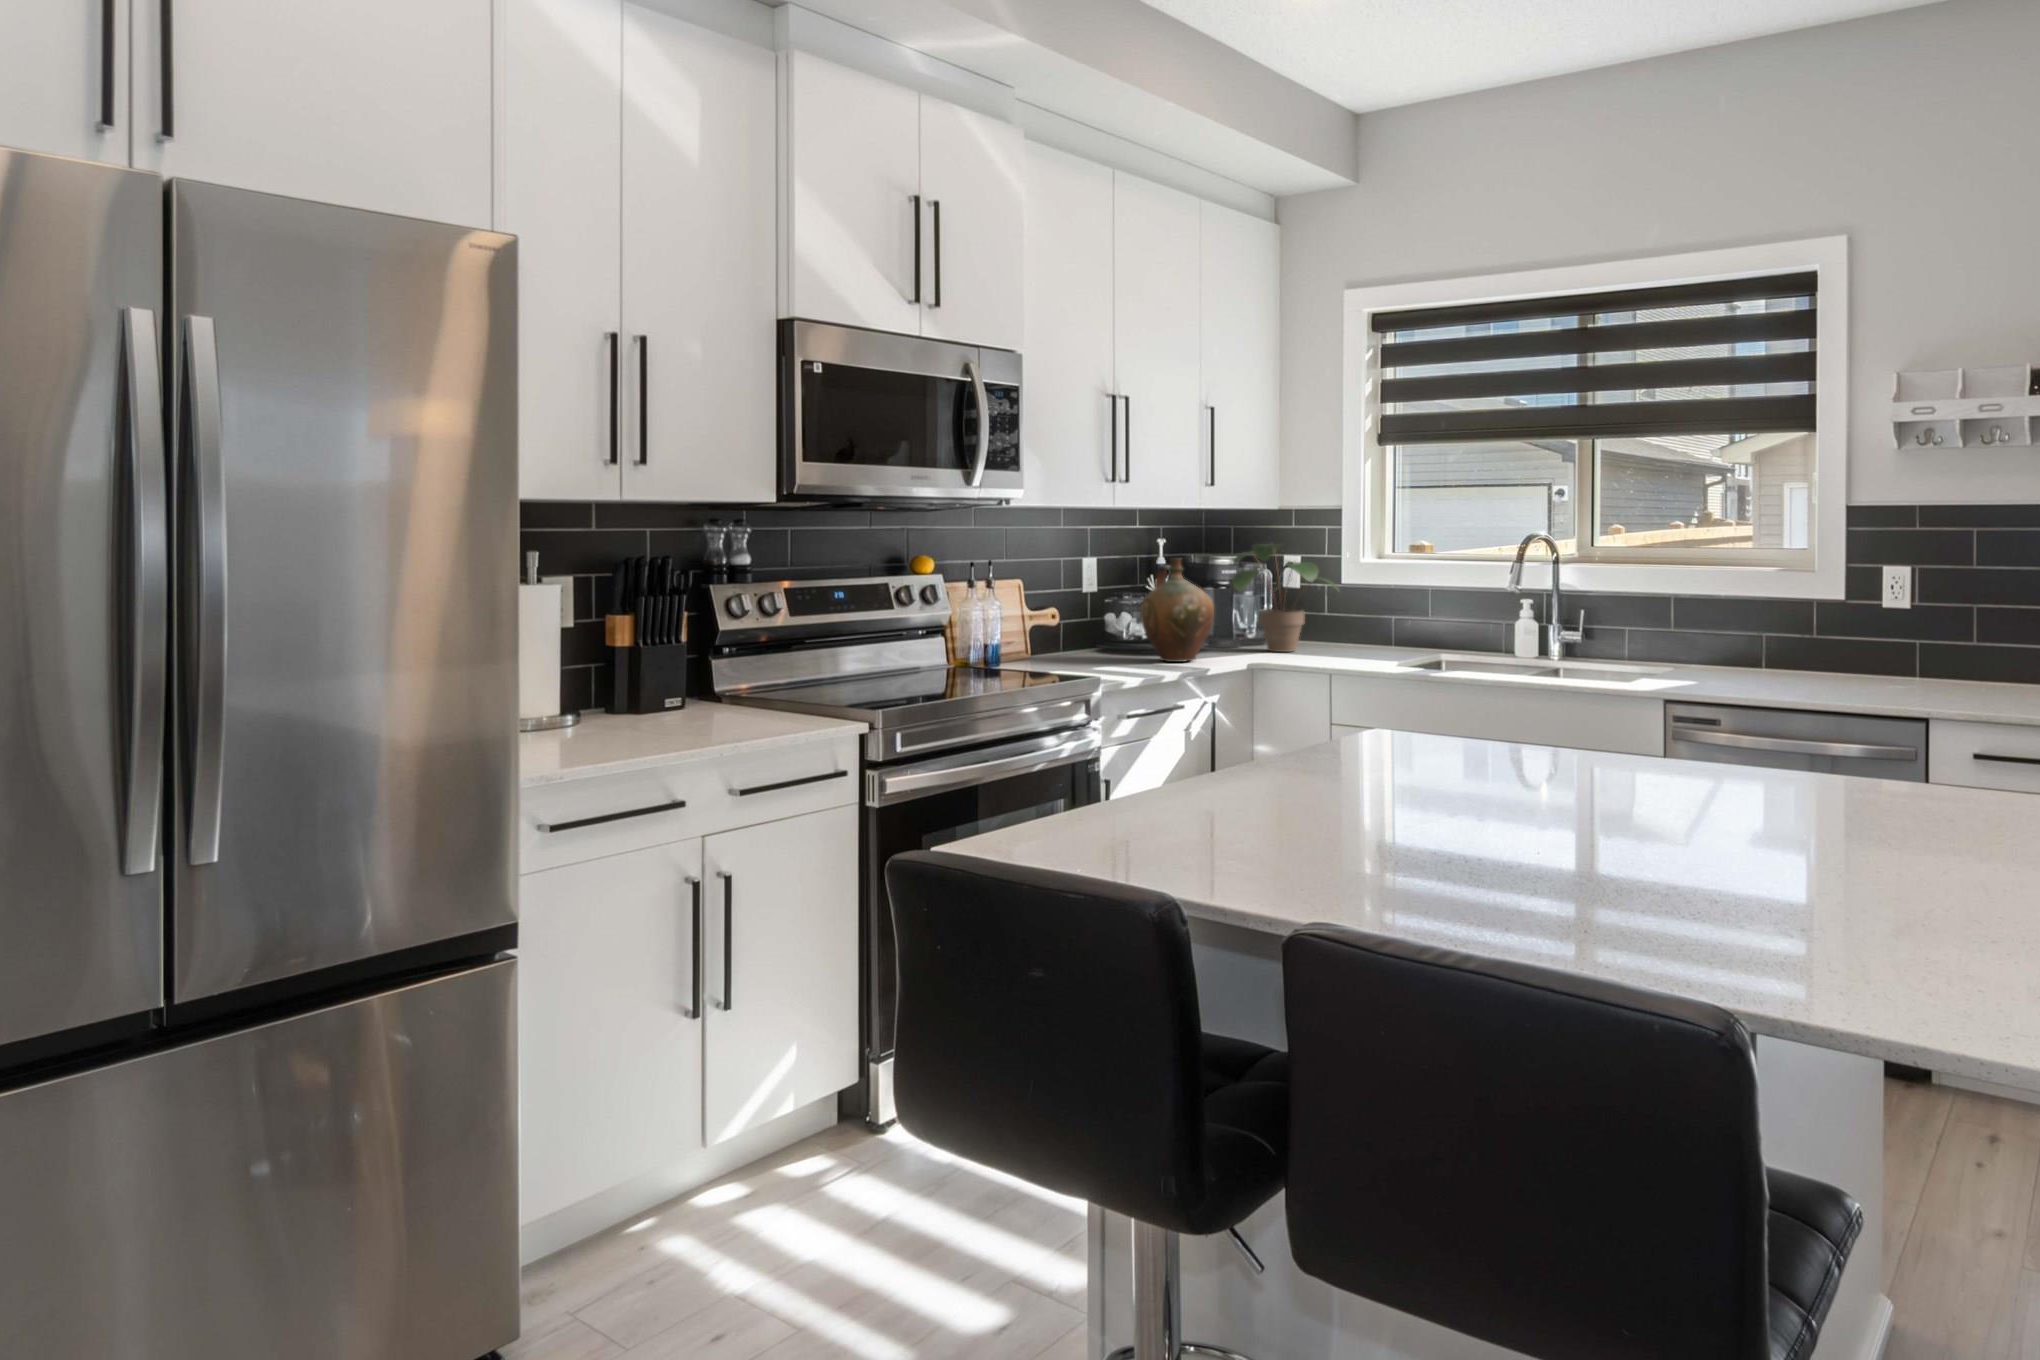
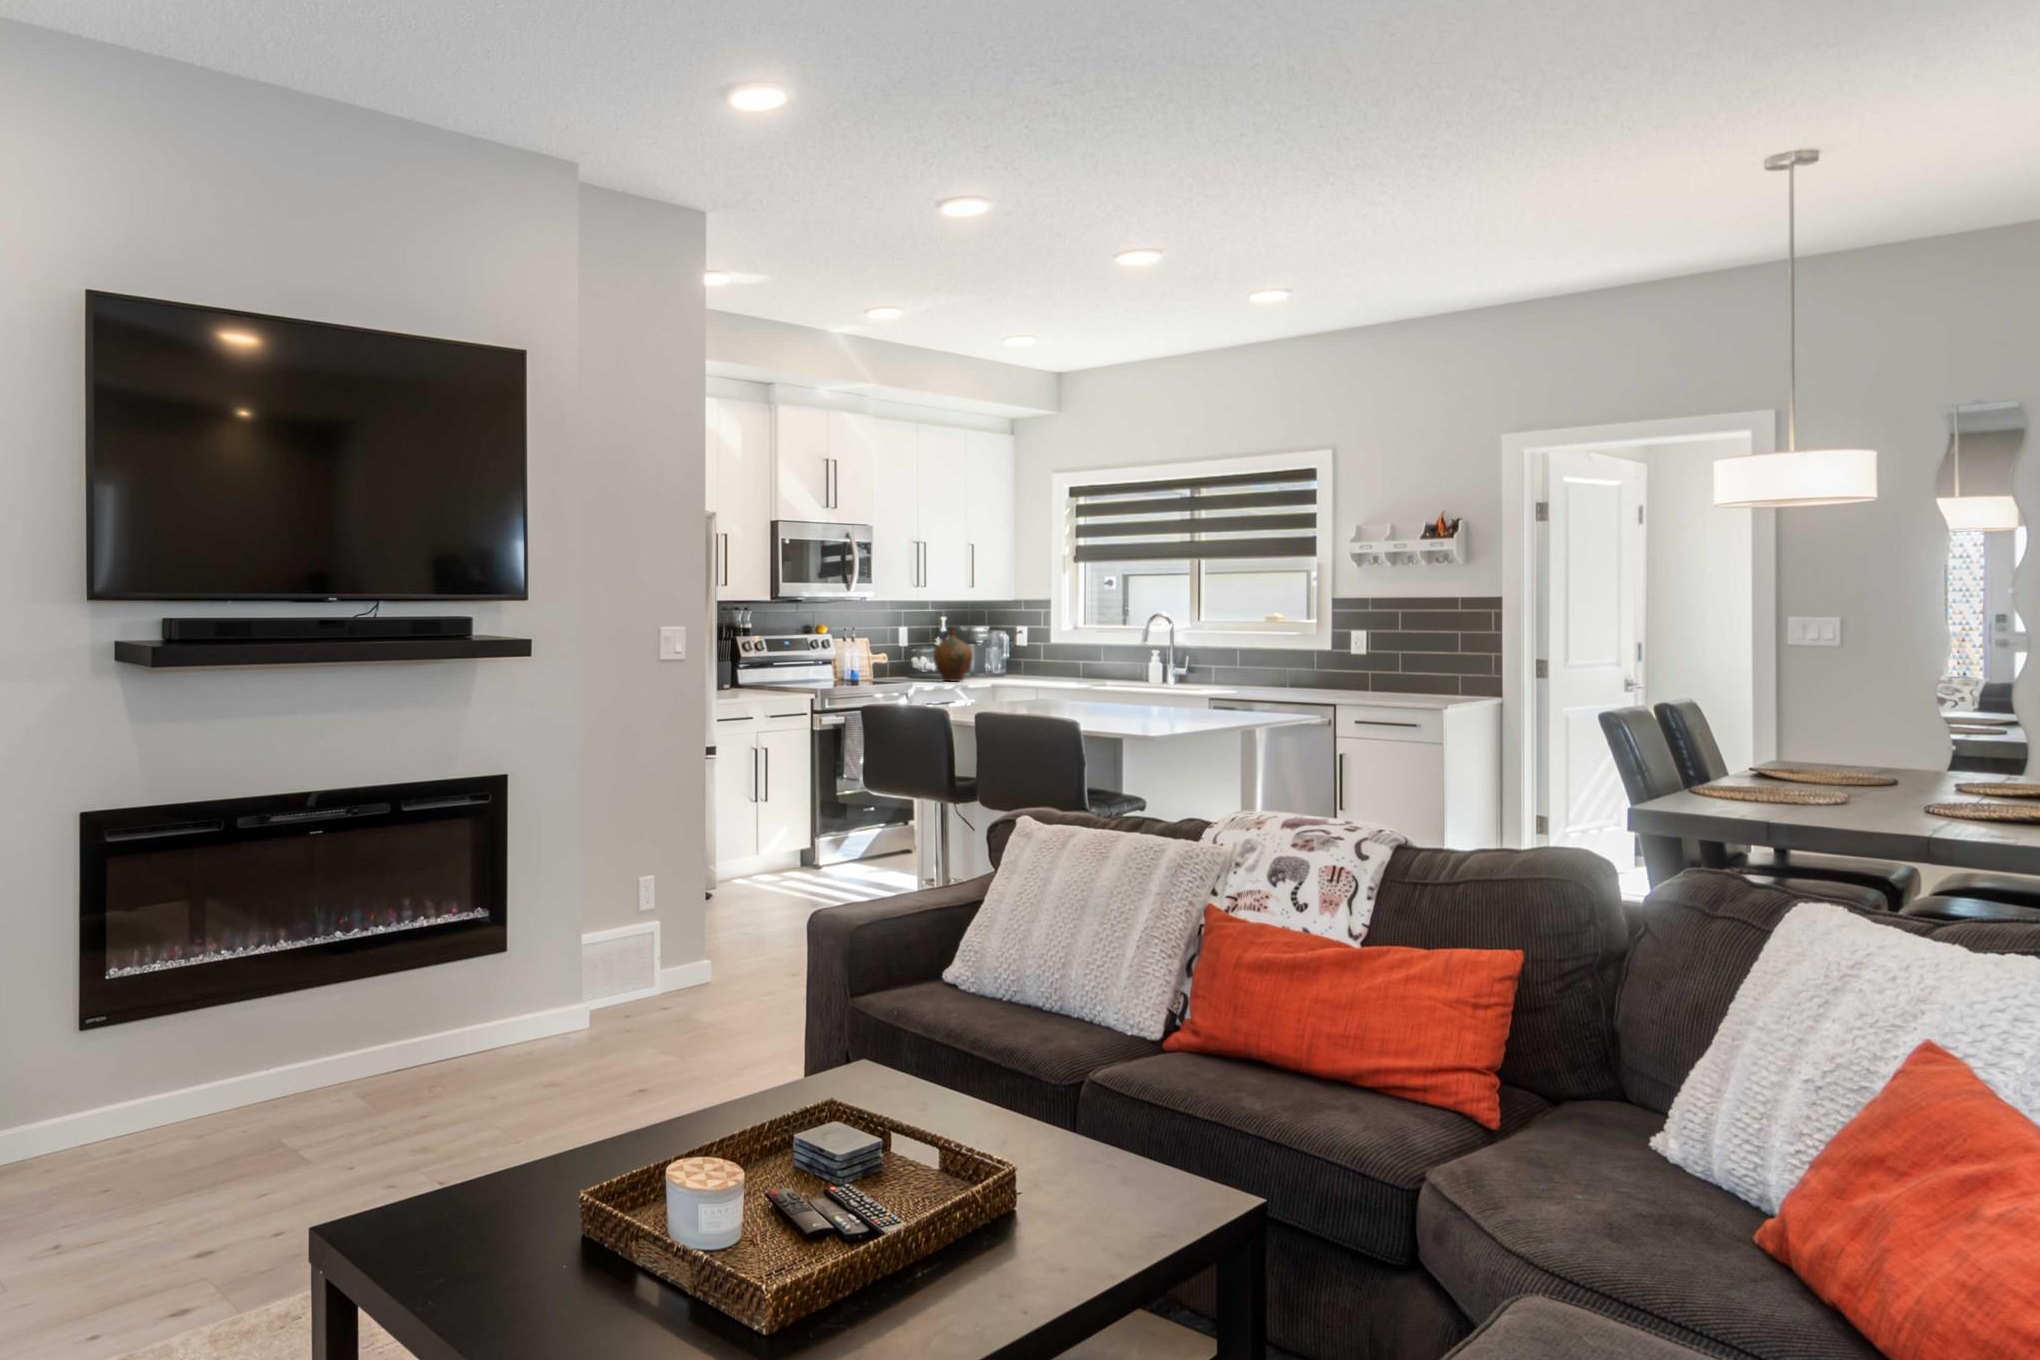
potted plant: present [1232,543,1339,652] -> none [984,619,1046,679]

